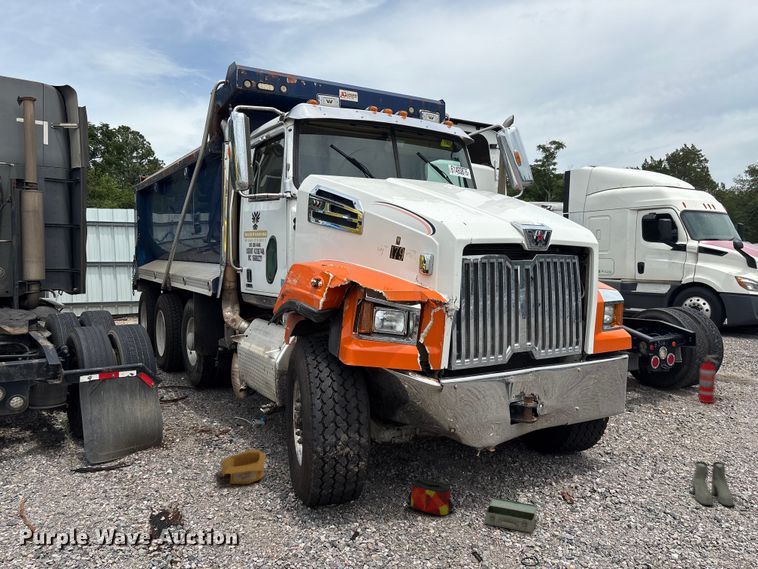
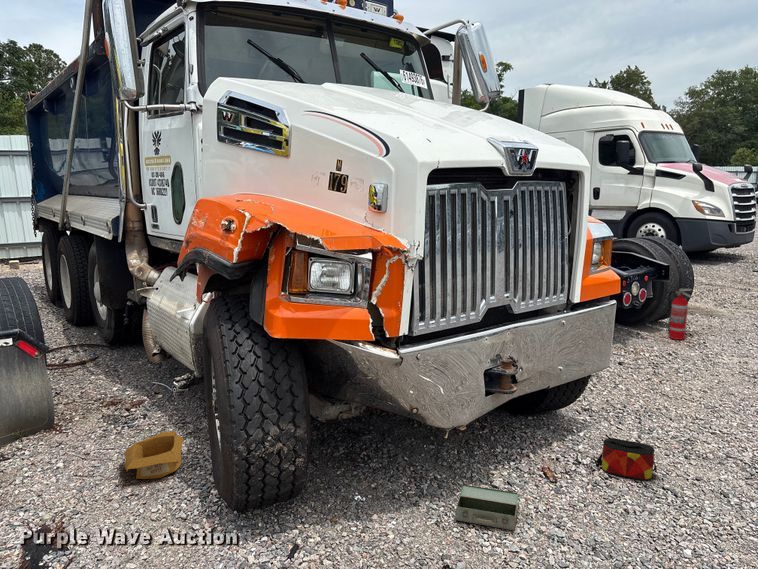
boots: present [692,461,733,506] -> none [689,423,738,475]
bag: present [408,478,454,516] -> present [596,438,657,481]

